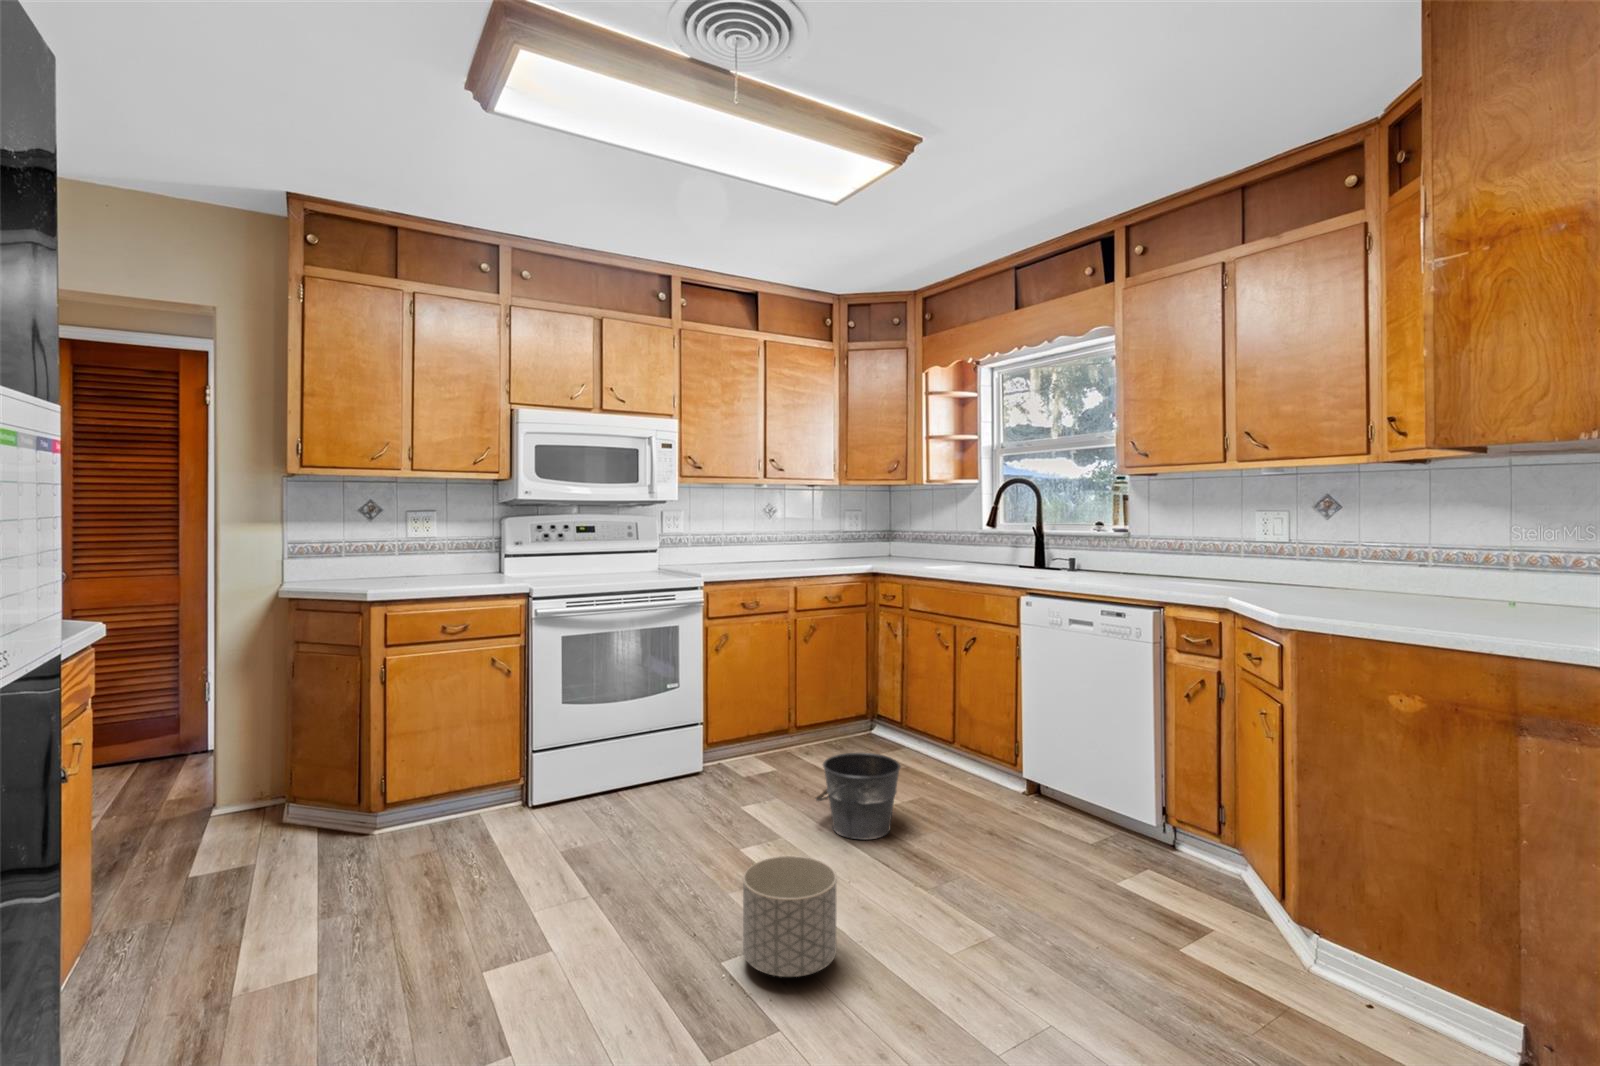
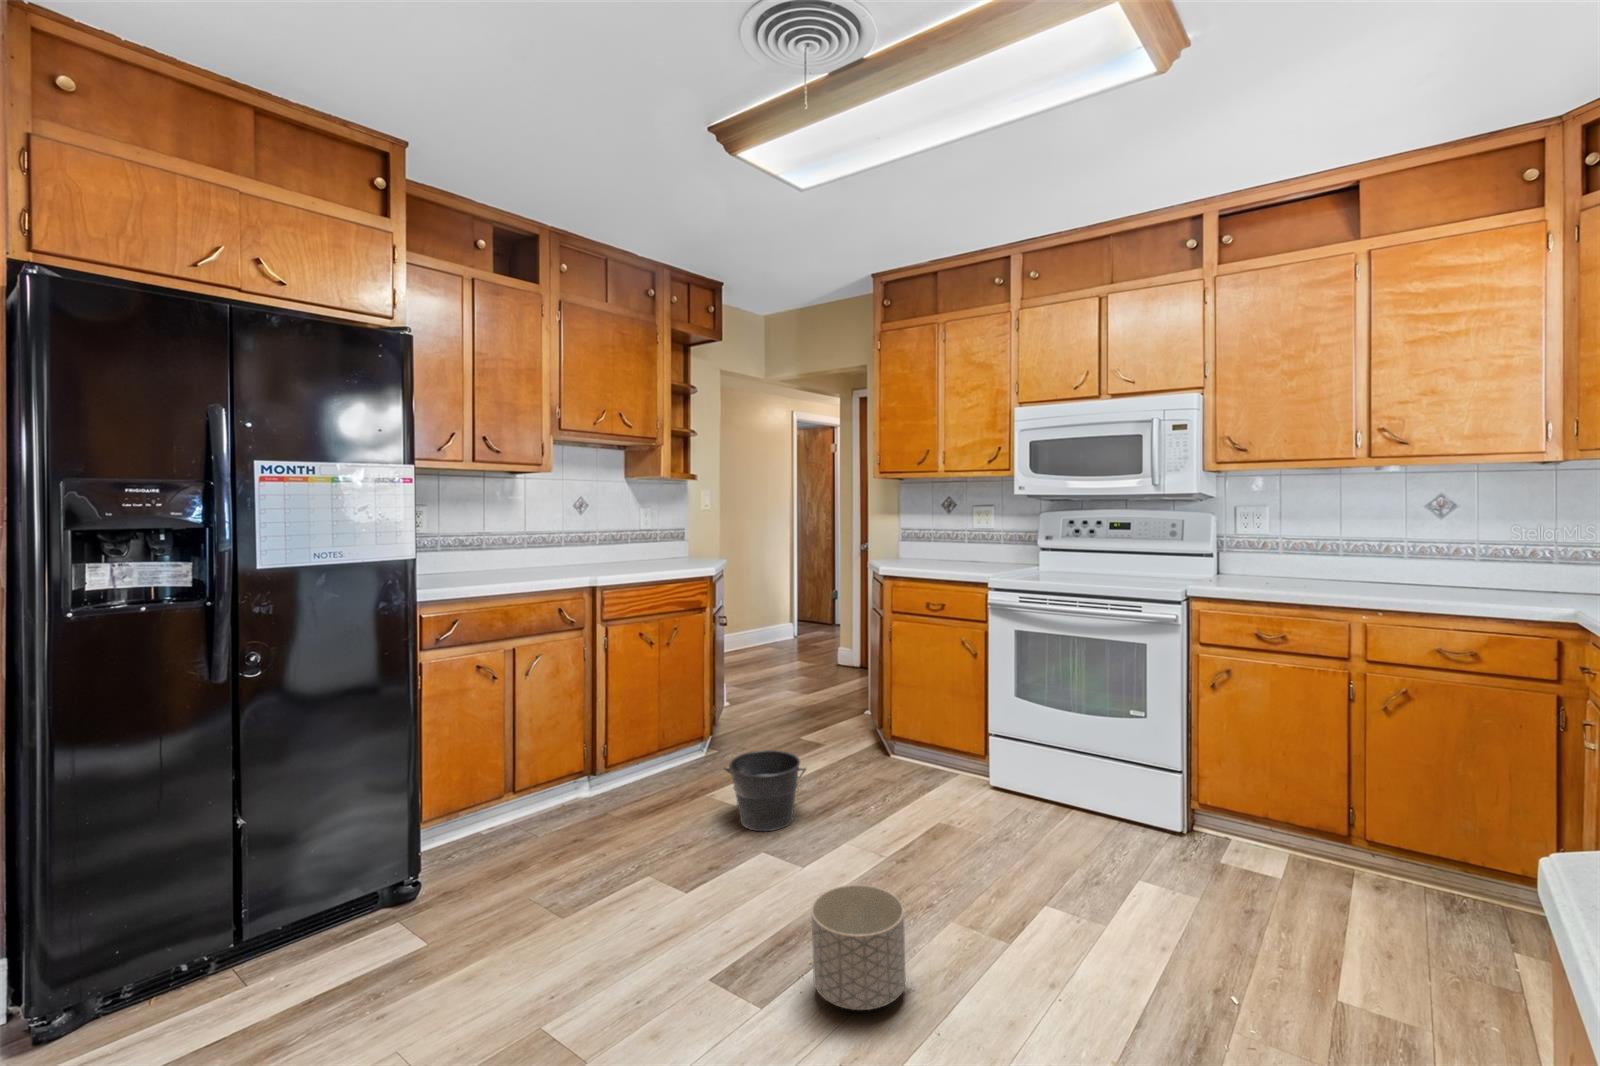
bucket: present [816,753,901,840] -> present [724,750,806,831]

